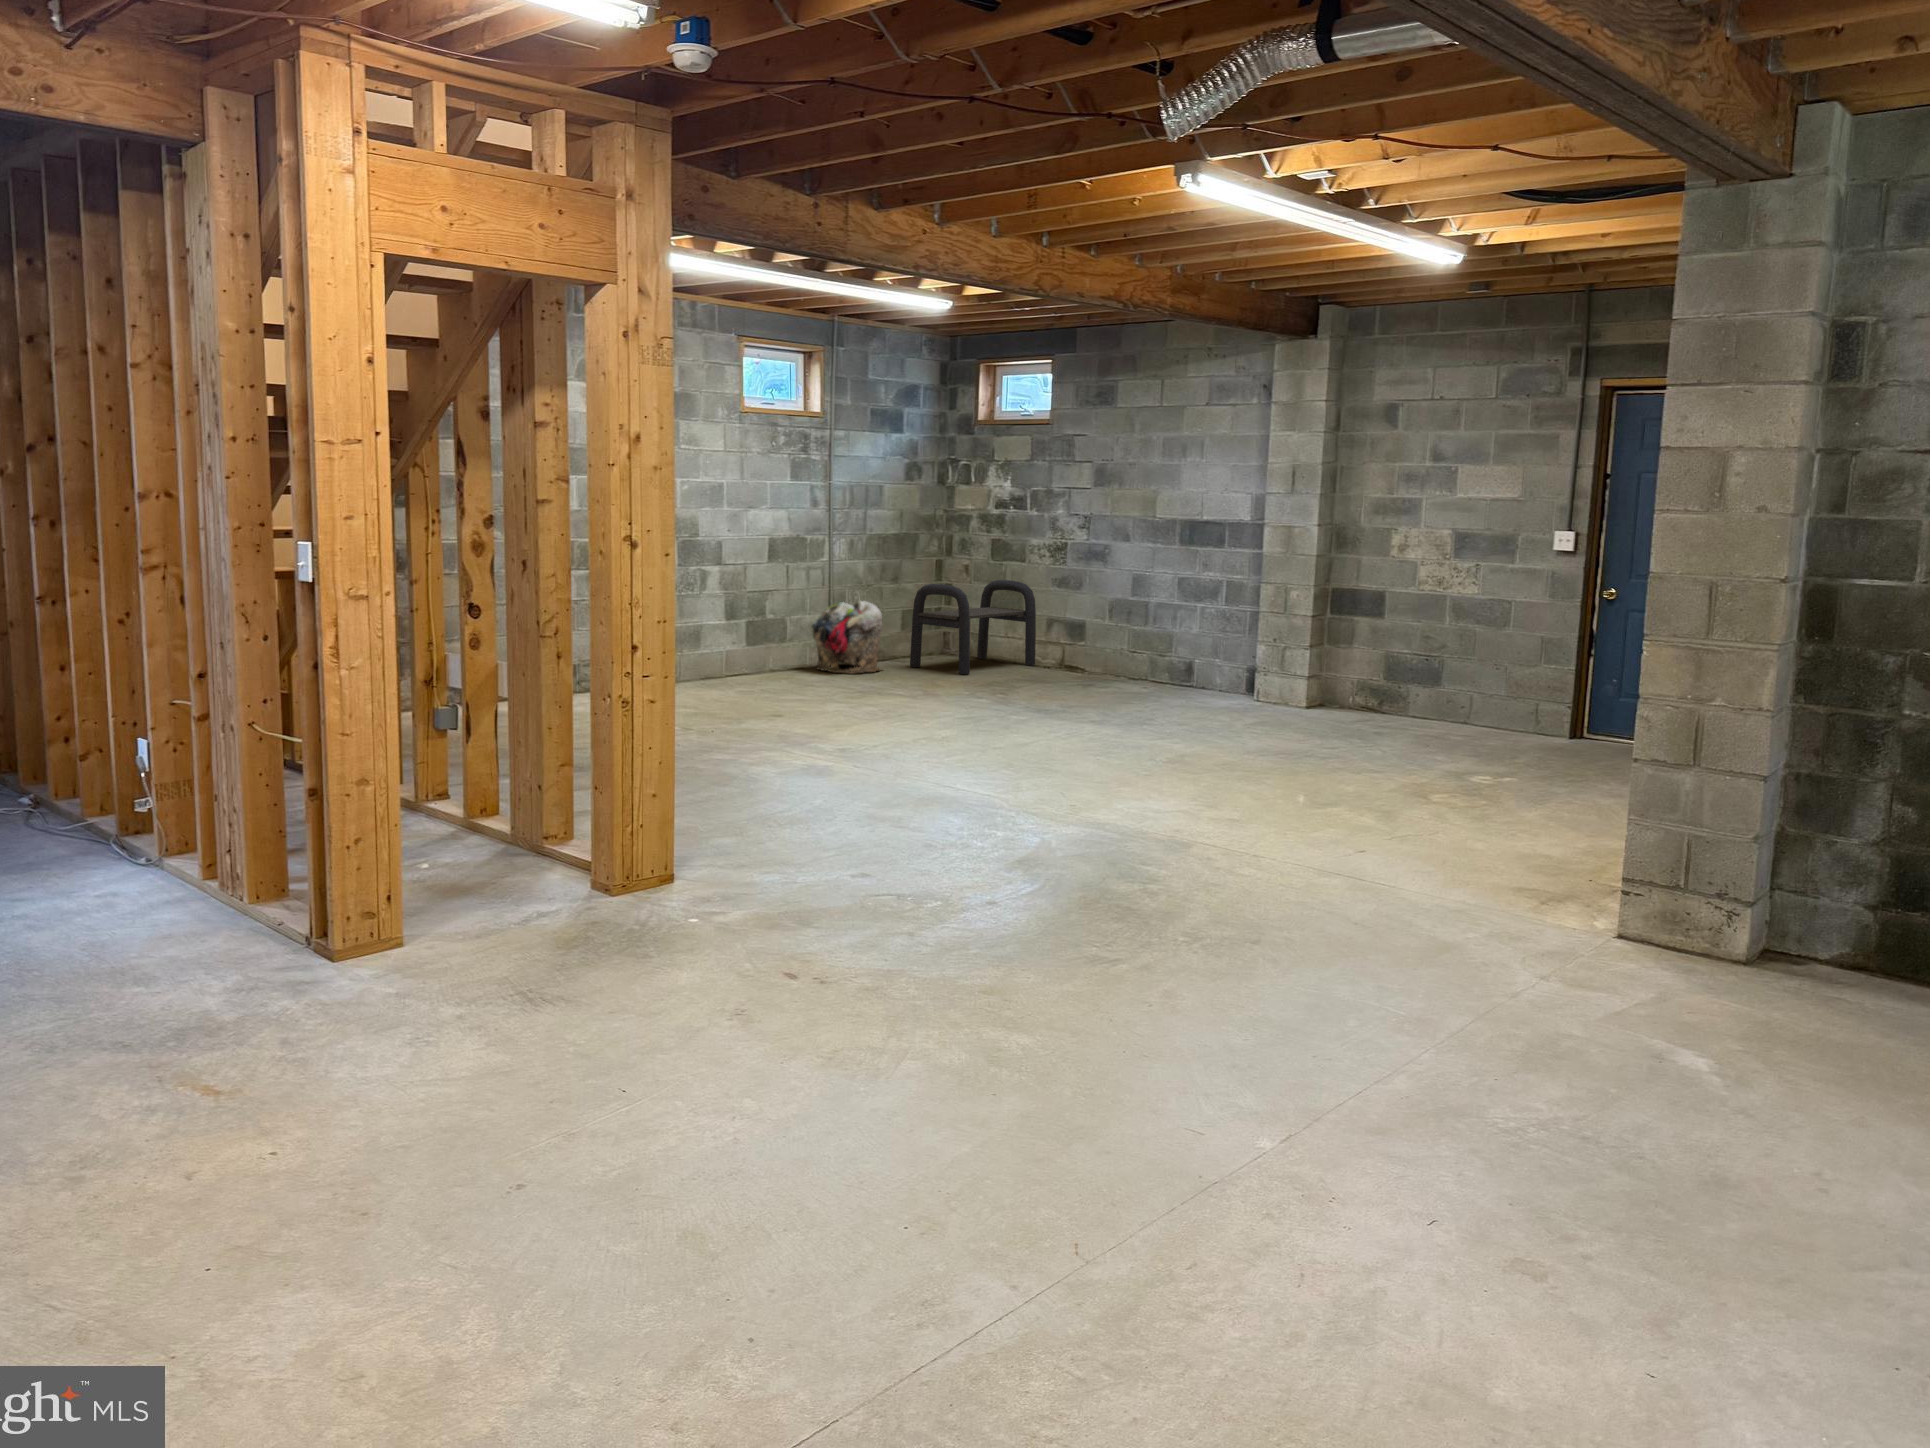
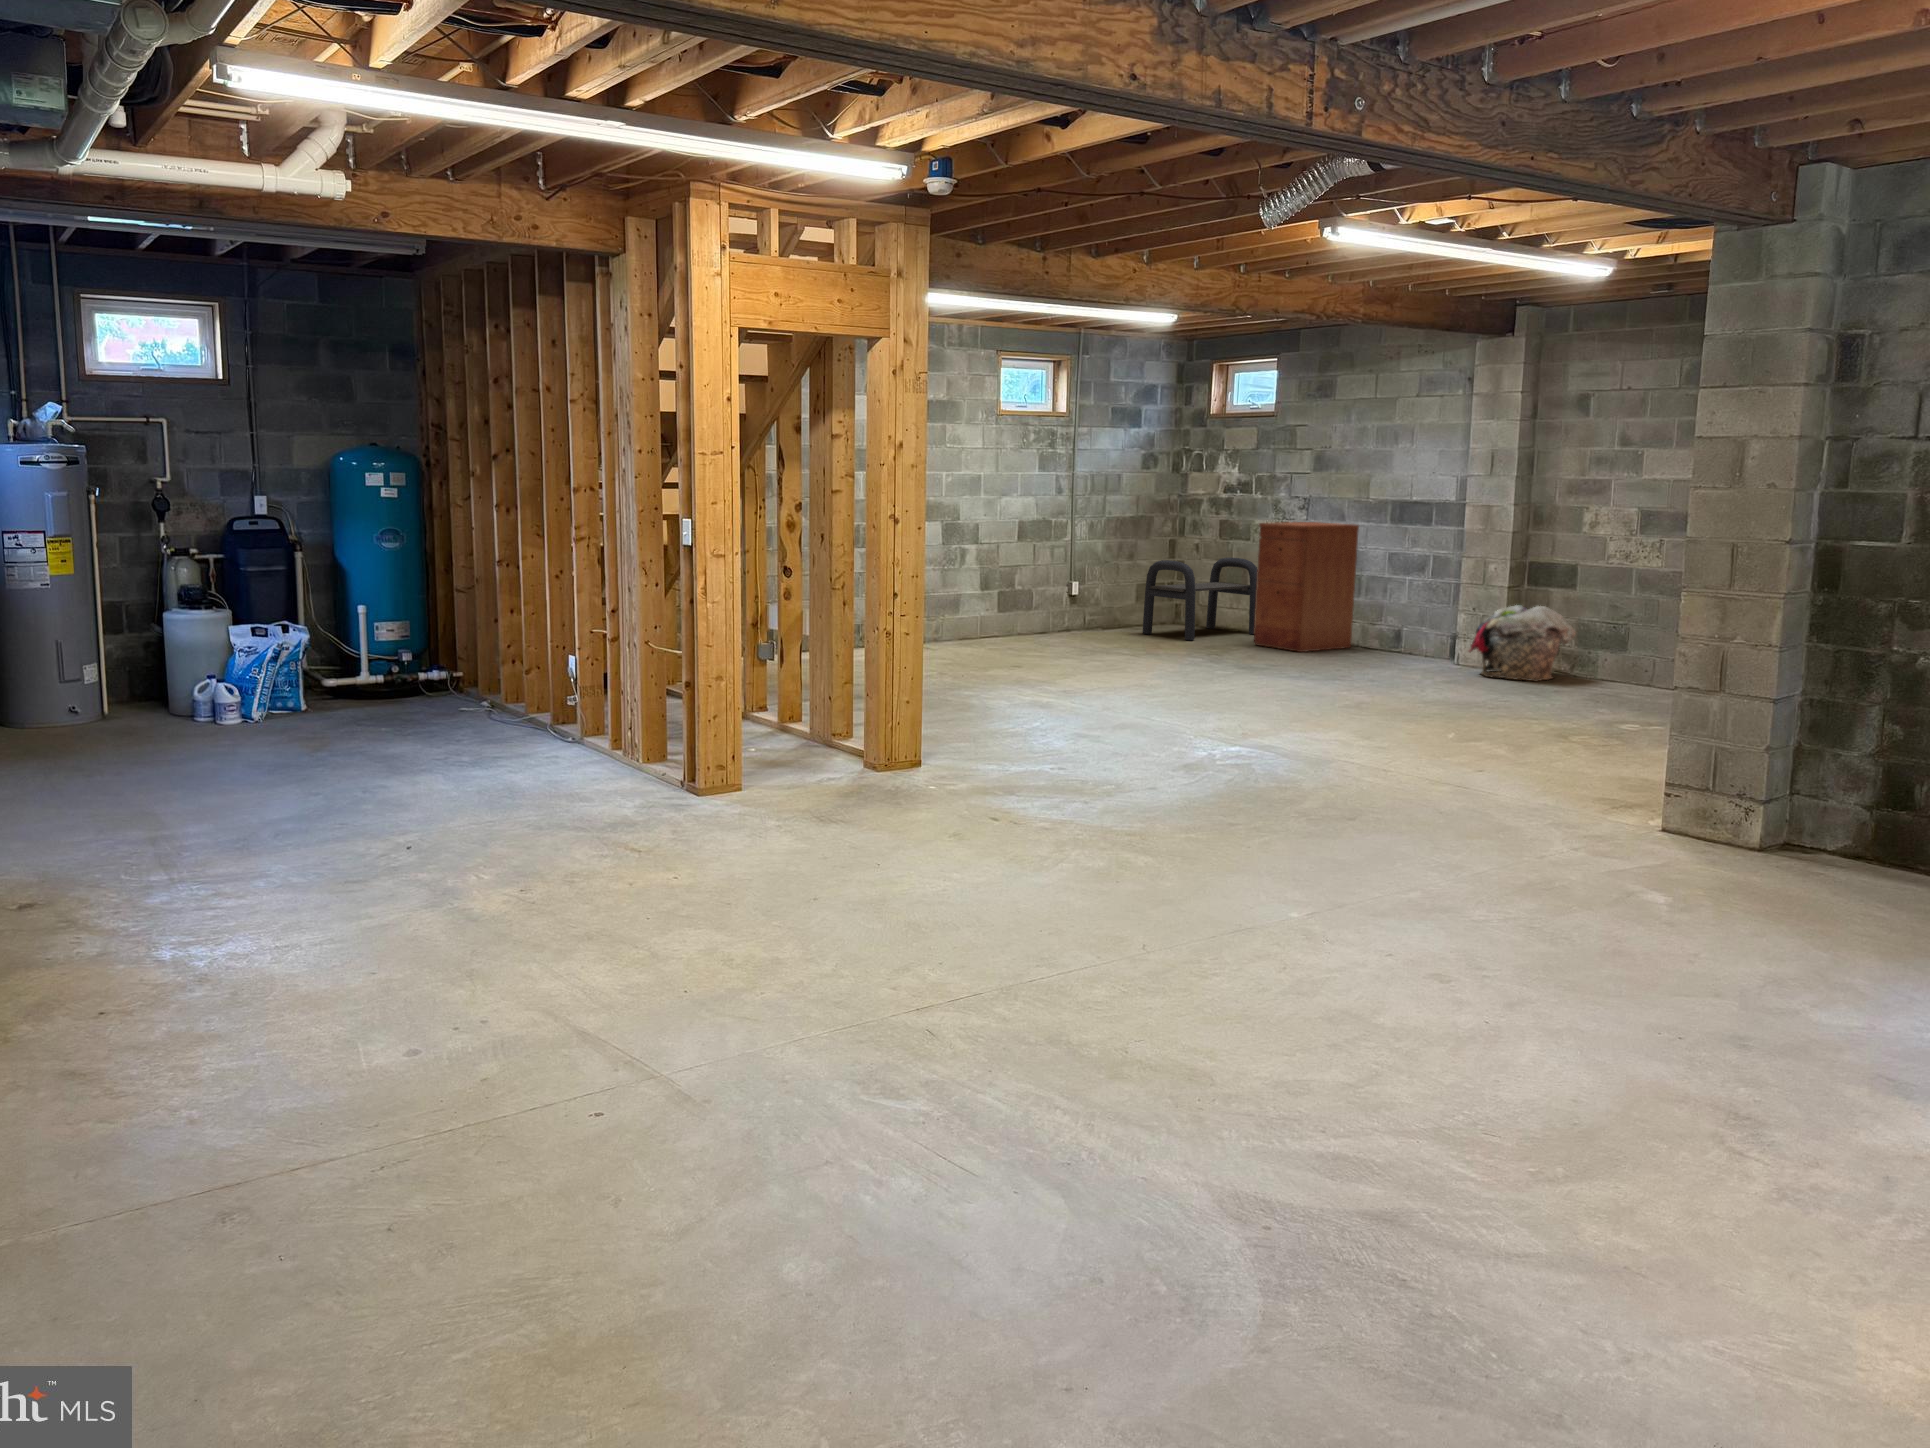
filing cabinet: none [1036,542,1146,687] -> present [1254,522,1359,652]
laundry basket: present [812,601,882,674] -> present [1469,605,1576,681]

